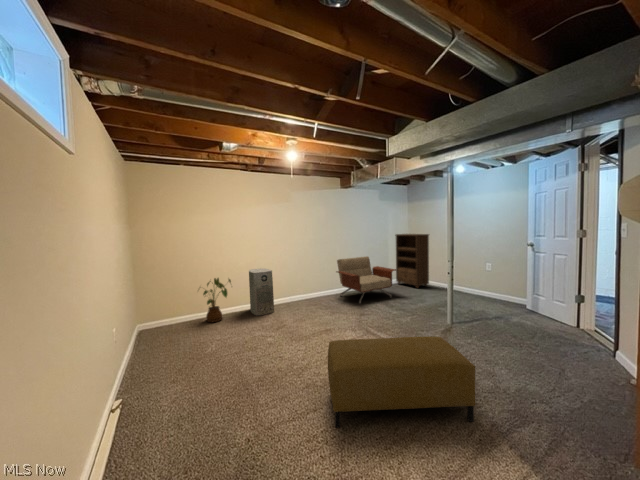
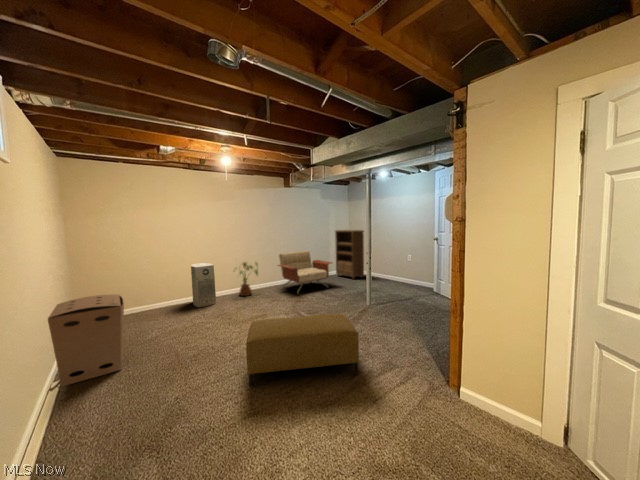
house plant: present [203,278,231,322] -> present [236,262,258,296]
cardboard box: none [112,303,188,407] -> present [48,294,124,386]

